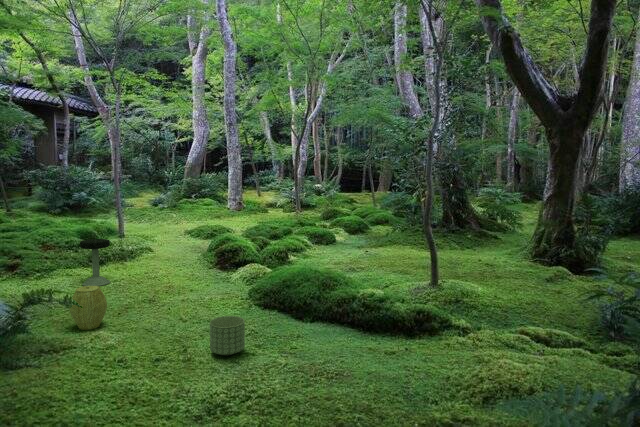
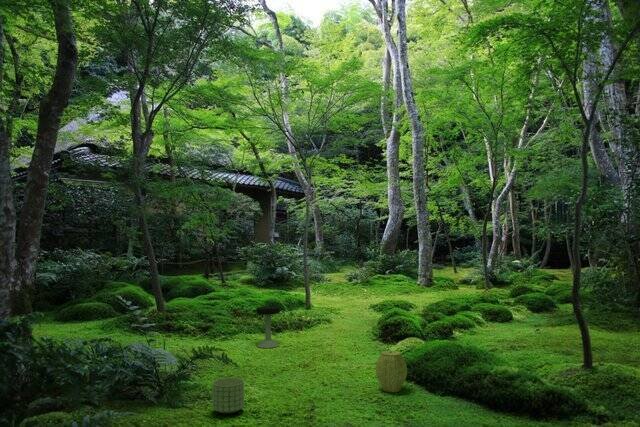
woven basket: present [70,286,107,330] -> present [376,351,407,392]
planter: present [210,316,245,356] -> present [212,378,244,414]

